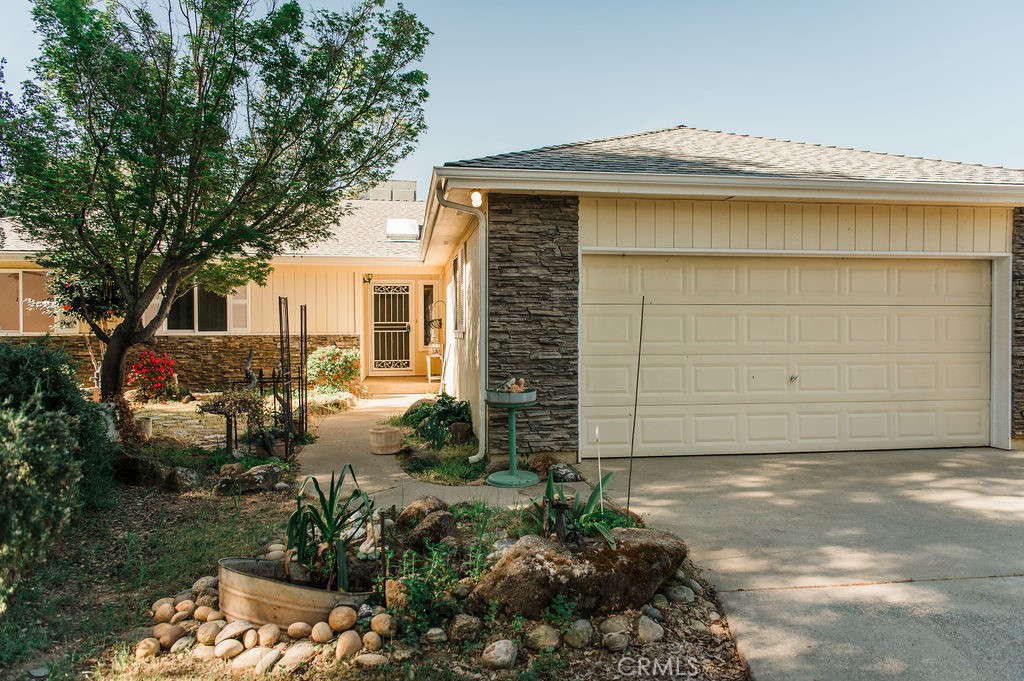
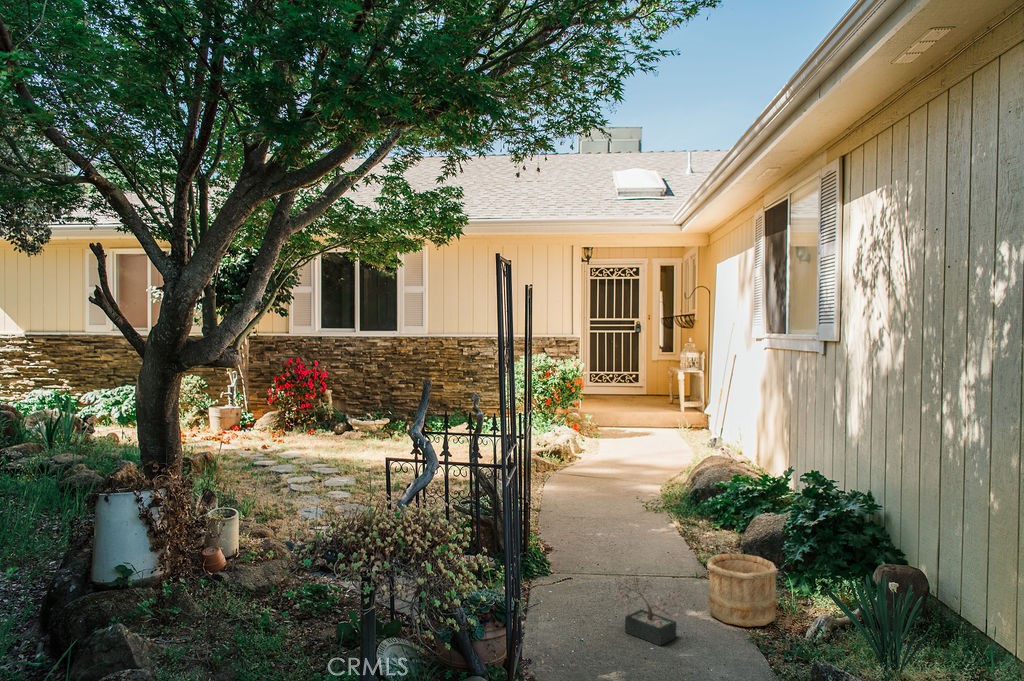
decorative plant: none [321,431,354,461] -> present [613,566,685,646]

